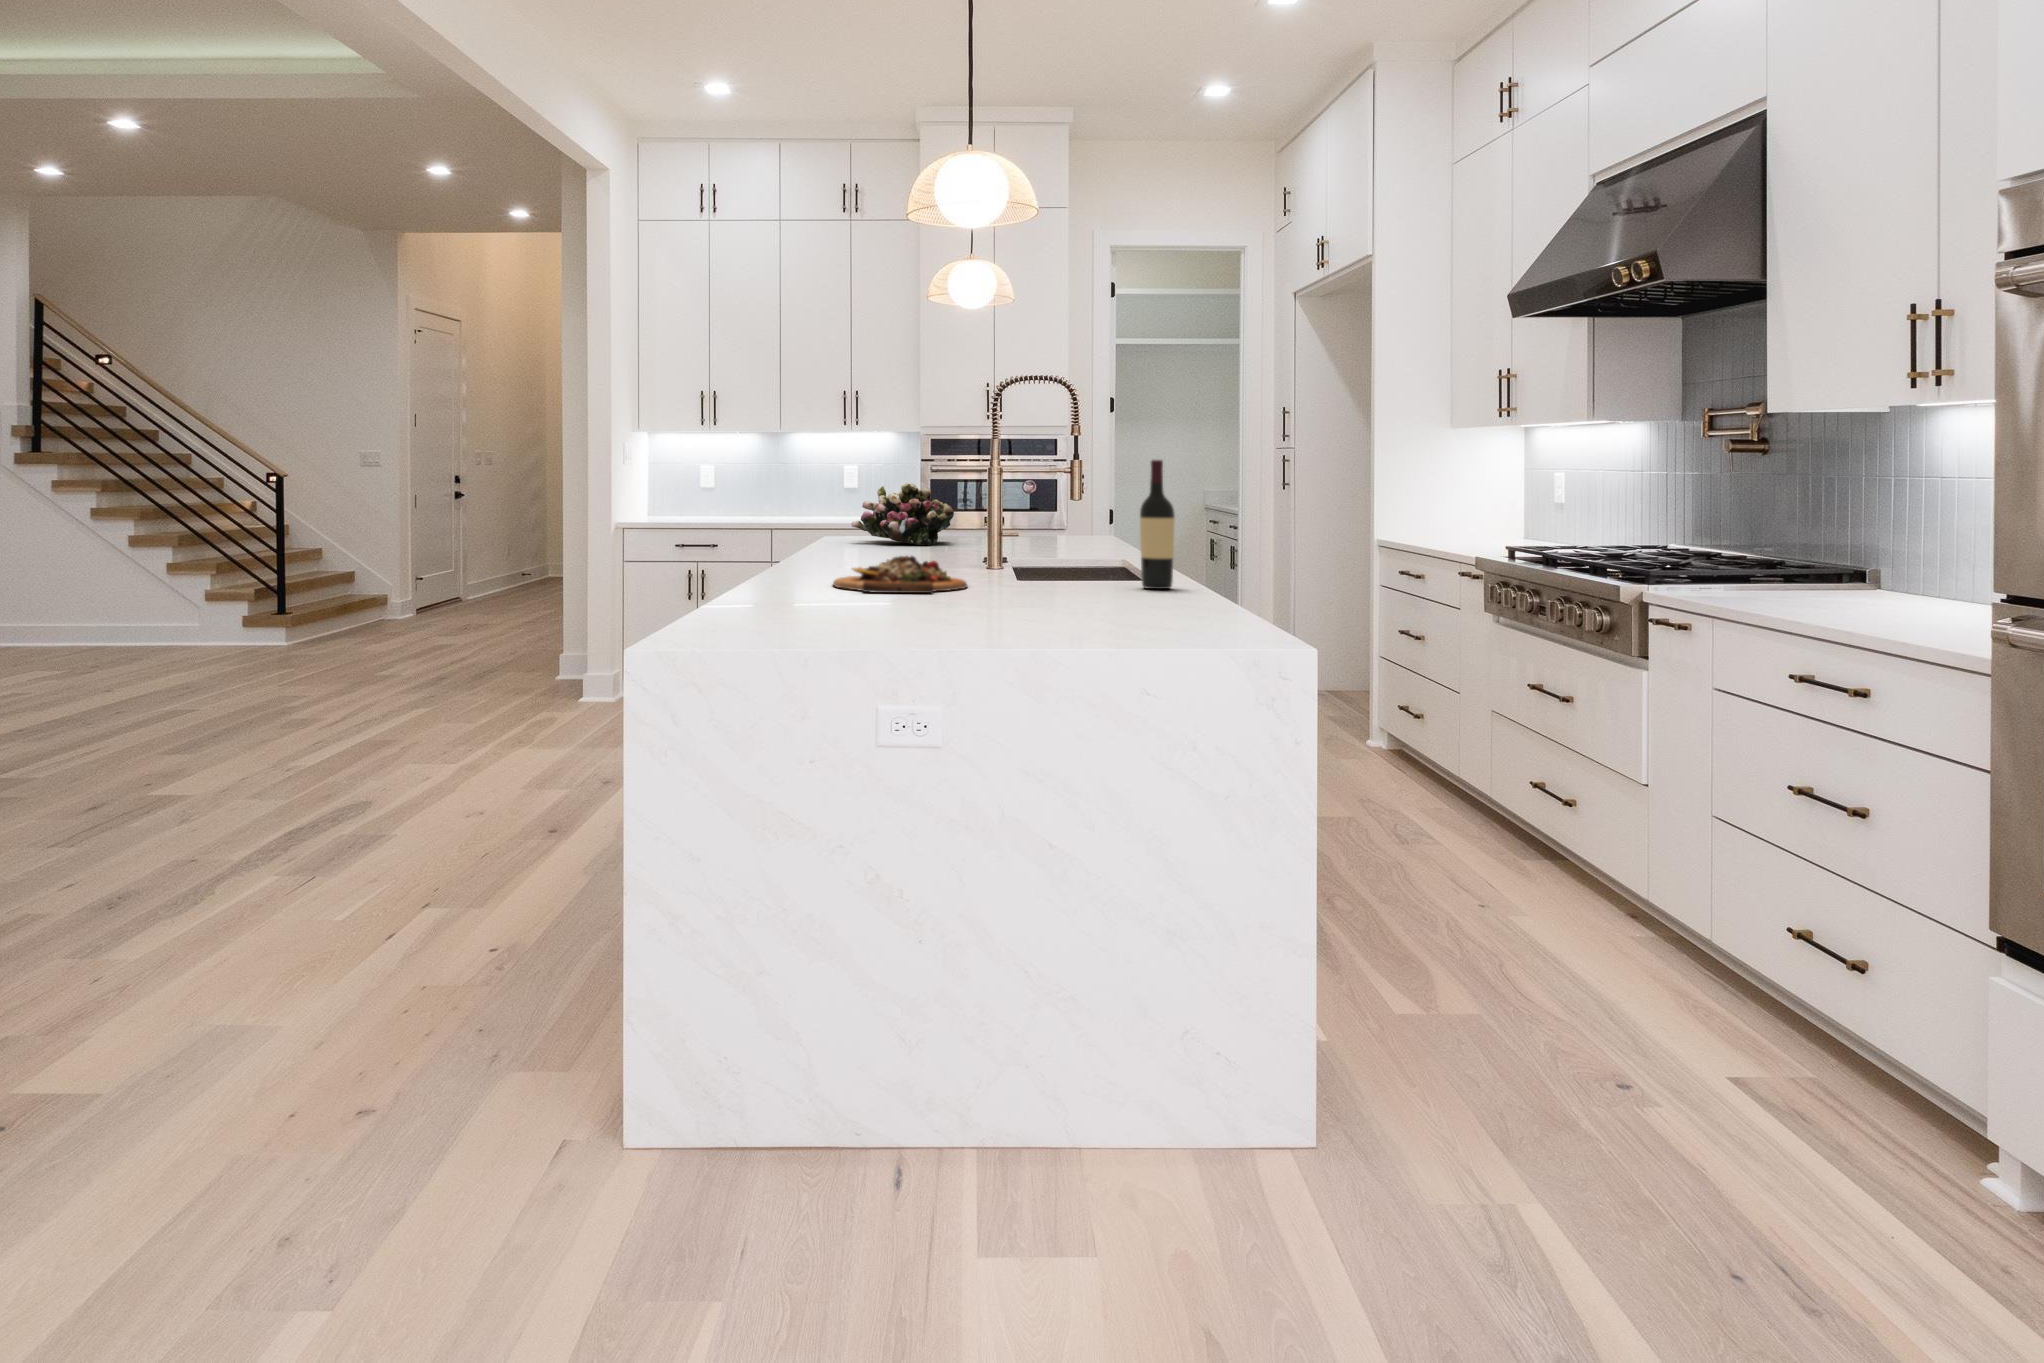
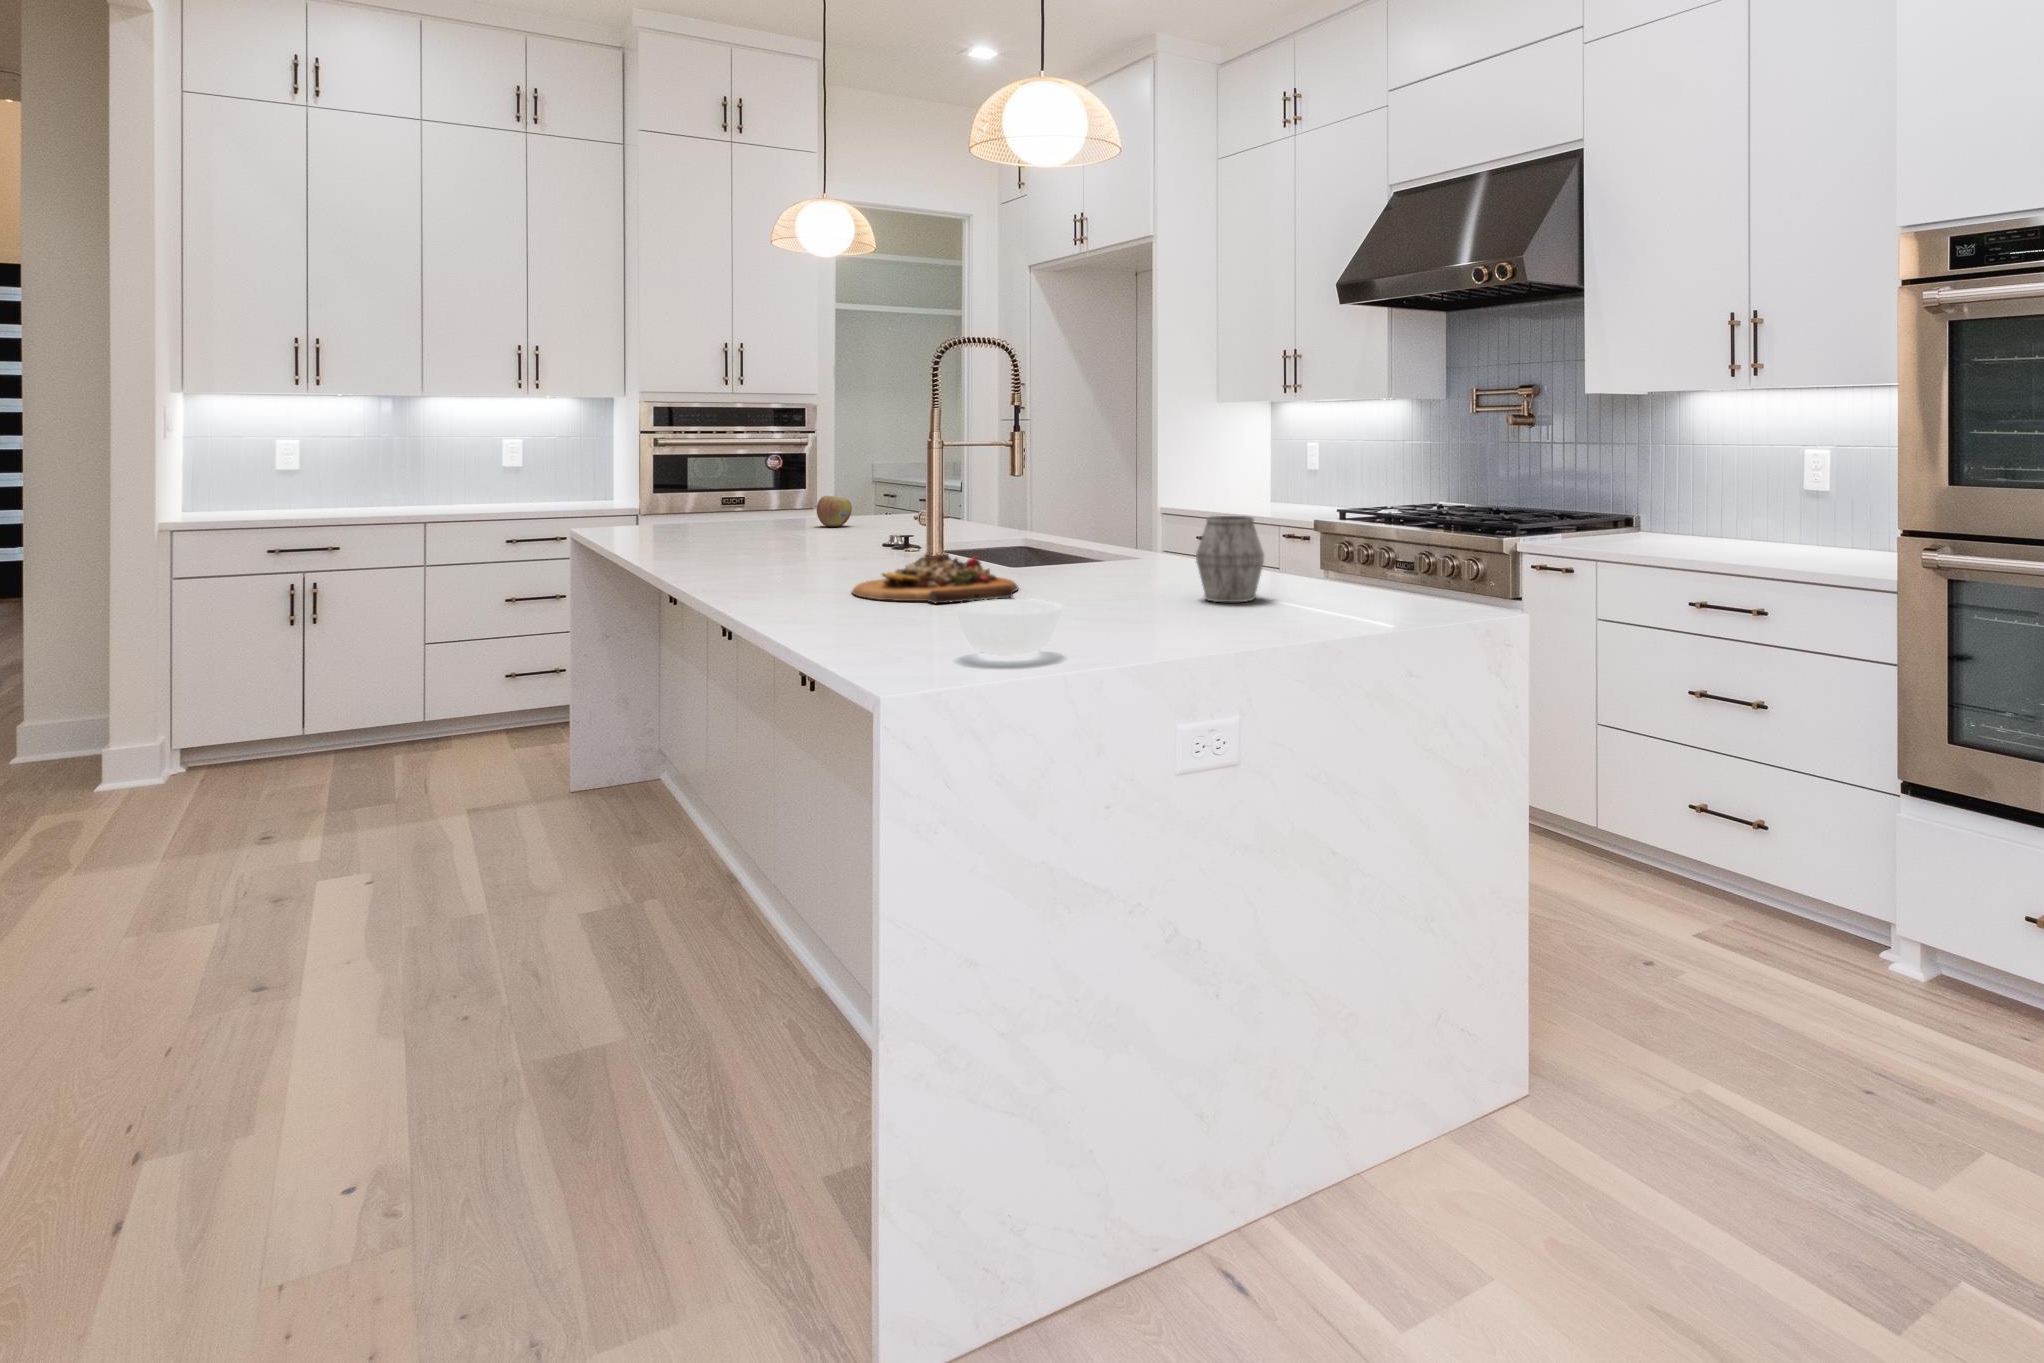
wine bottle: present [1140,460,1175,589] -> none [1169,435,1205,571]
flower arrangement: present [852,483,954,545] -> none [647,461,779,534]
apple: none [996,516,1026,544] -> present [817,496,852,527]
mug: none [1061,531,1126,610] -> present [1196,516,1264,602]
bowl: none [744,580,827,620] -> present [956,599,1063,656]

